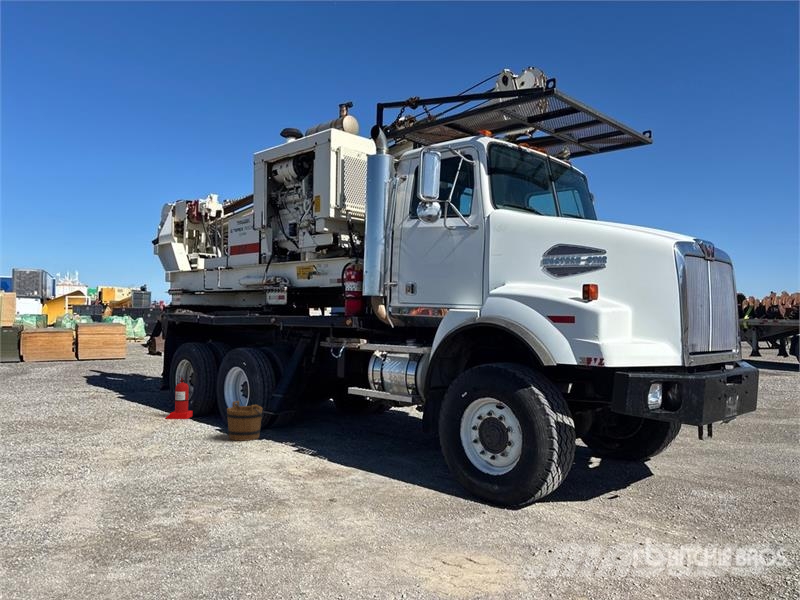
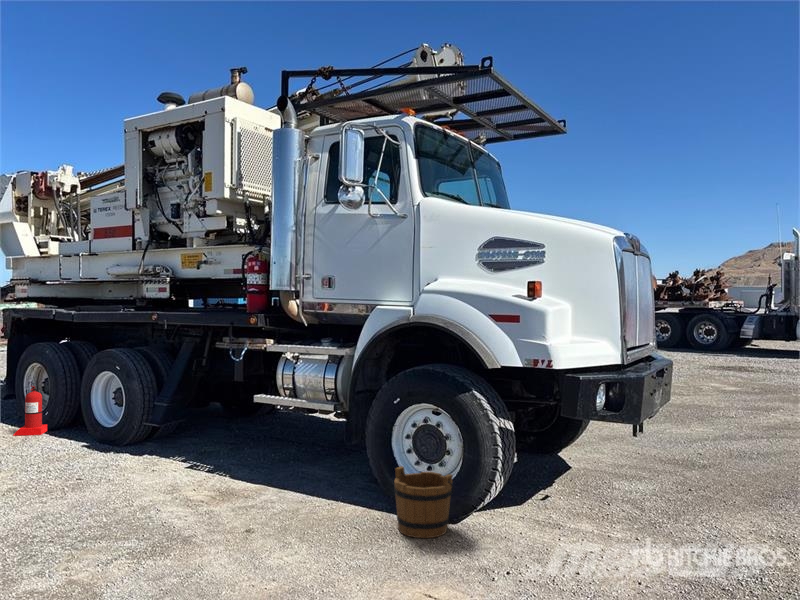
bucket: present [227,401,263,441] -> present [394,466,454,538]

